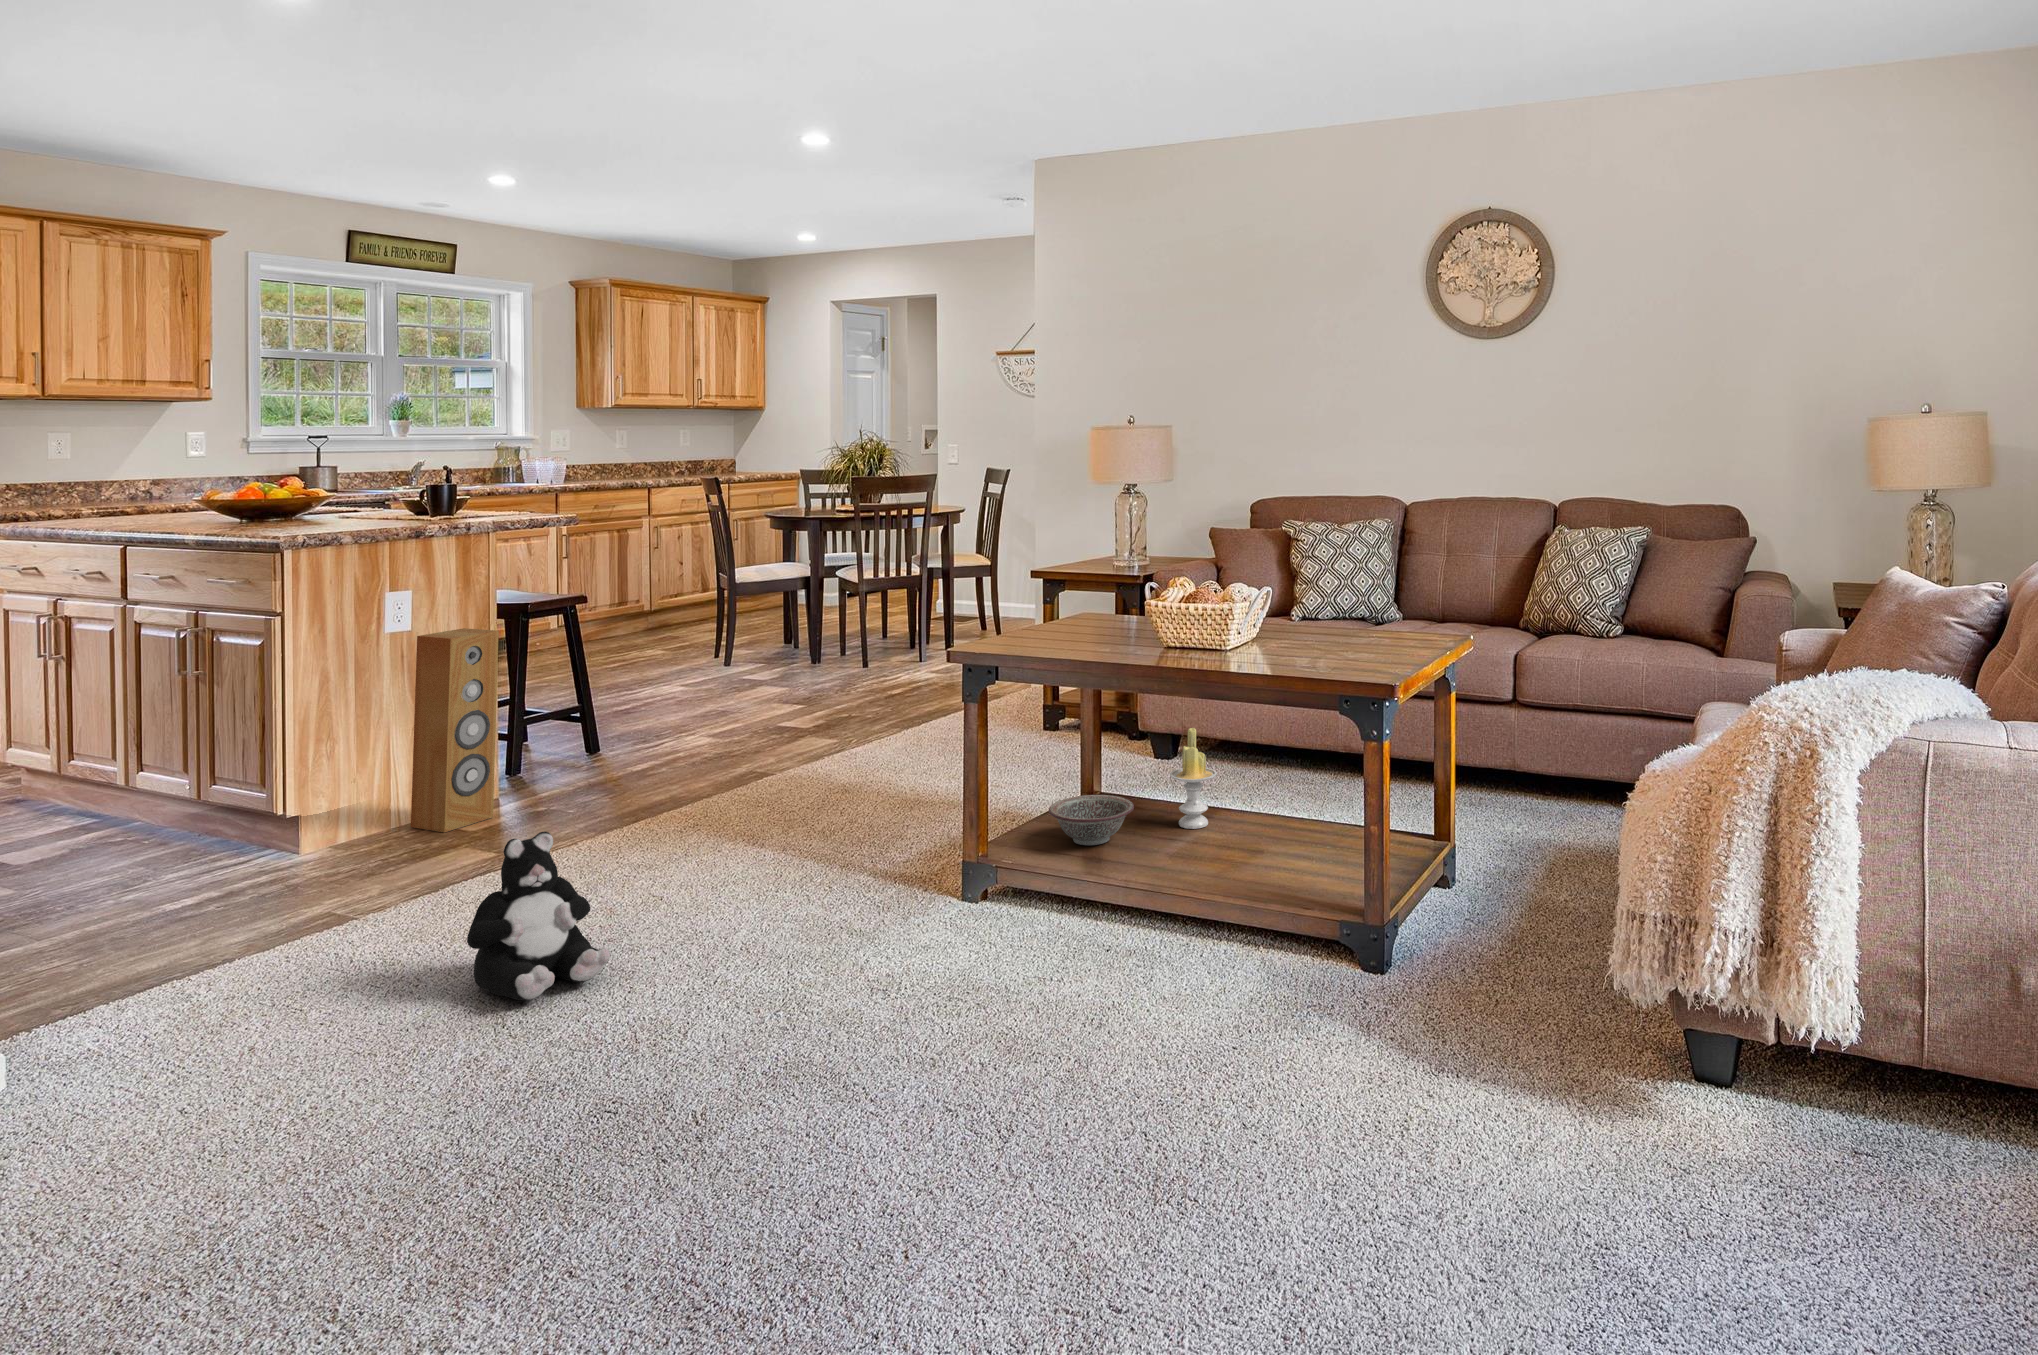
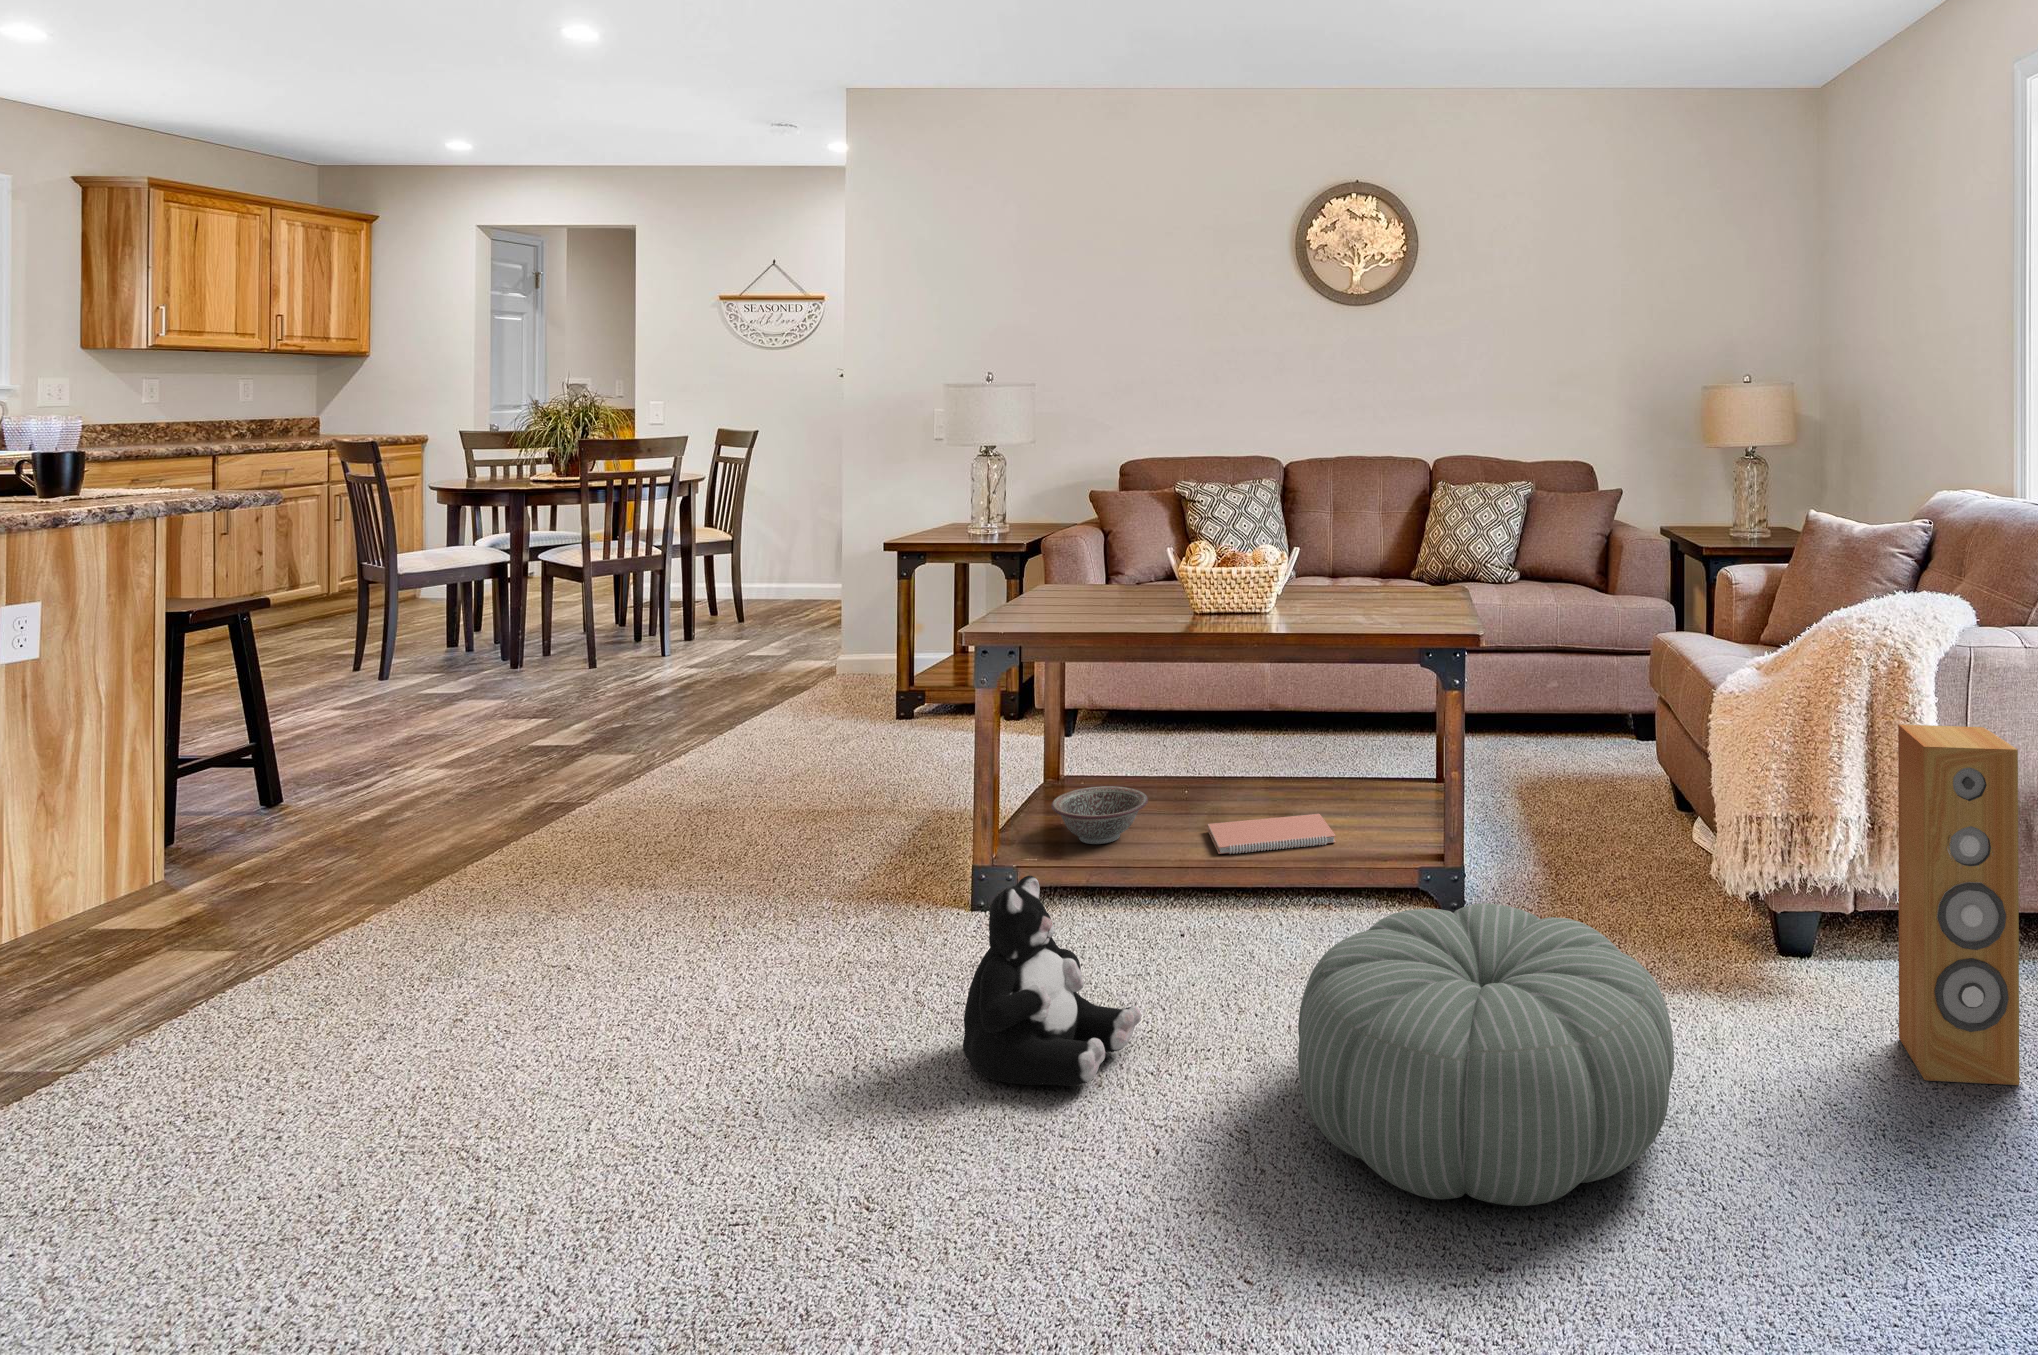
speaker: present [411,628,499,832] -> present [1898,725,2019,1085]
candle: present [1170,728,1217,829] -> none [1172,704,1222,813]
plush toy: present [467,832,610,1000] -> present [963,876,1141,1086]
notebook: none [1174,839,1289,869] -> present [1208,814,1336,854]
pouf: none [1055,927,1410,1202] -> present [1298,903,1674,1206]

